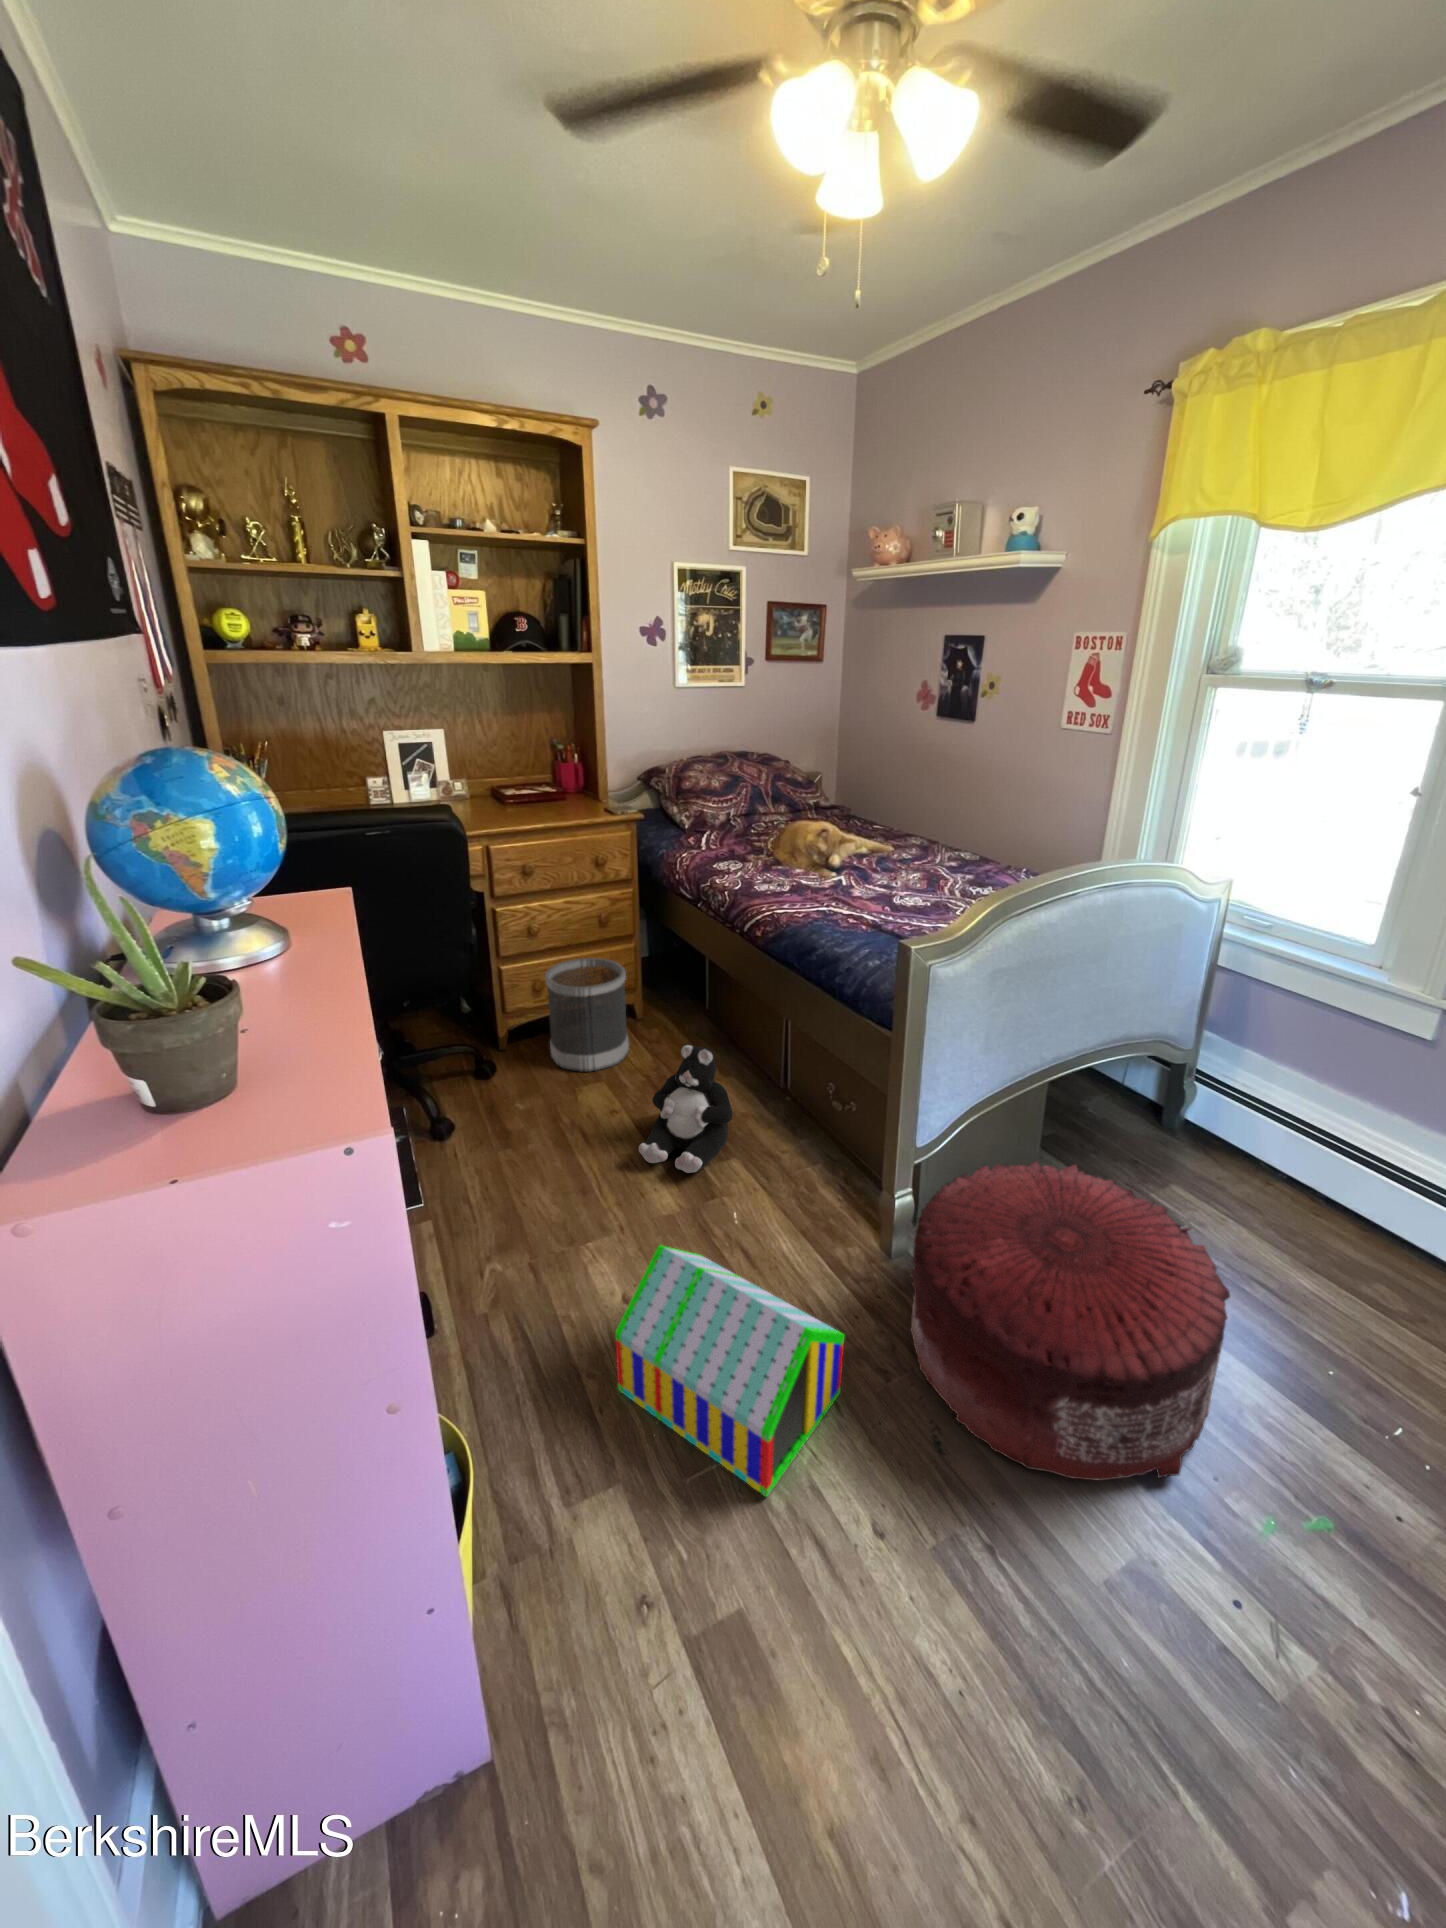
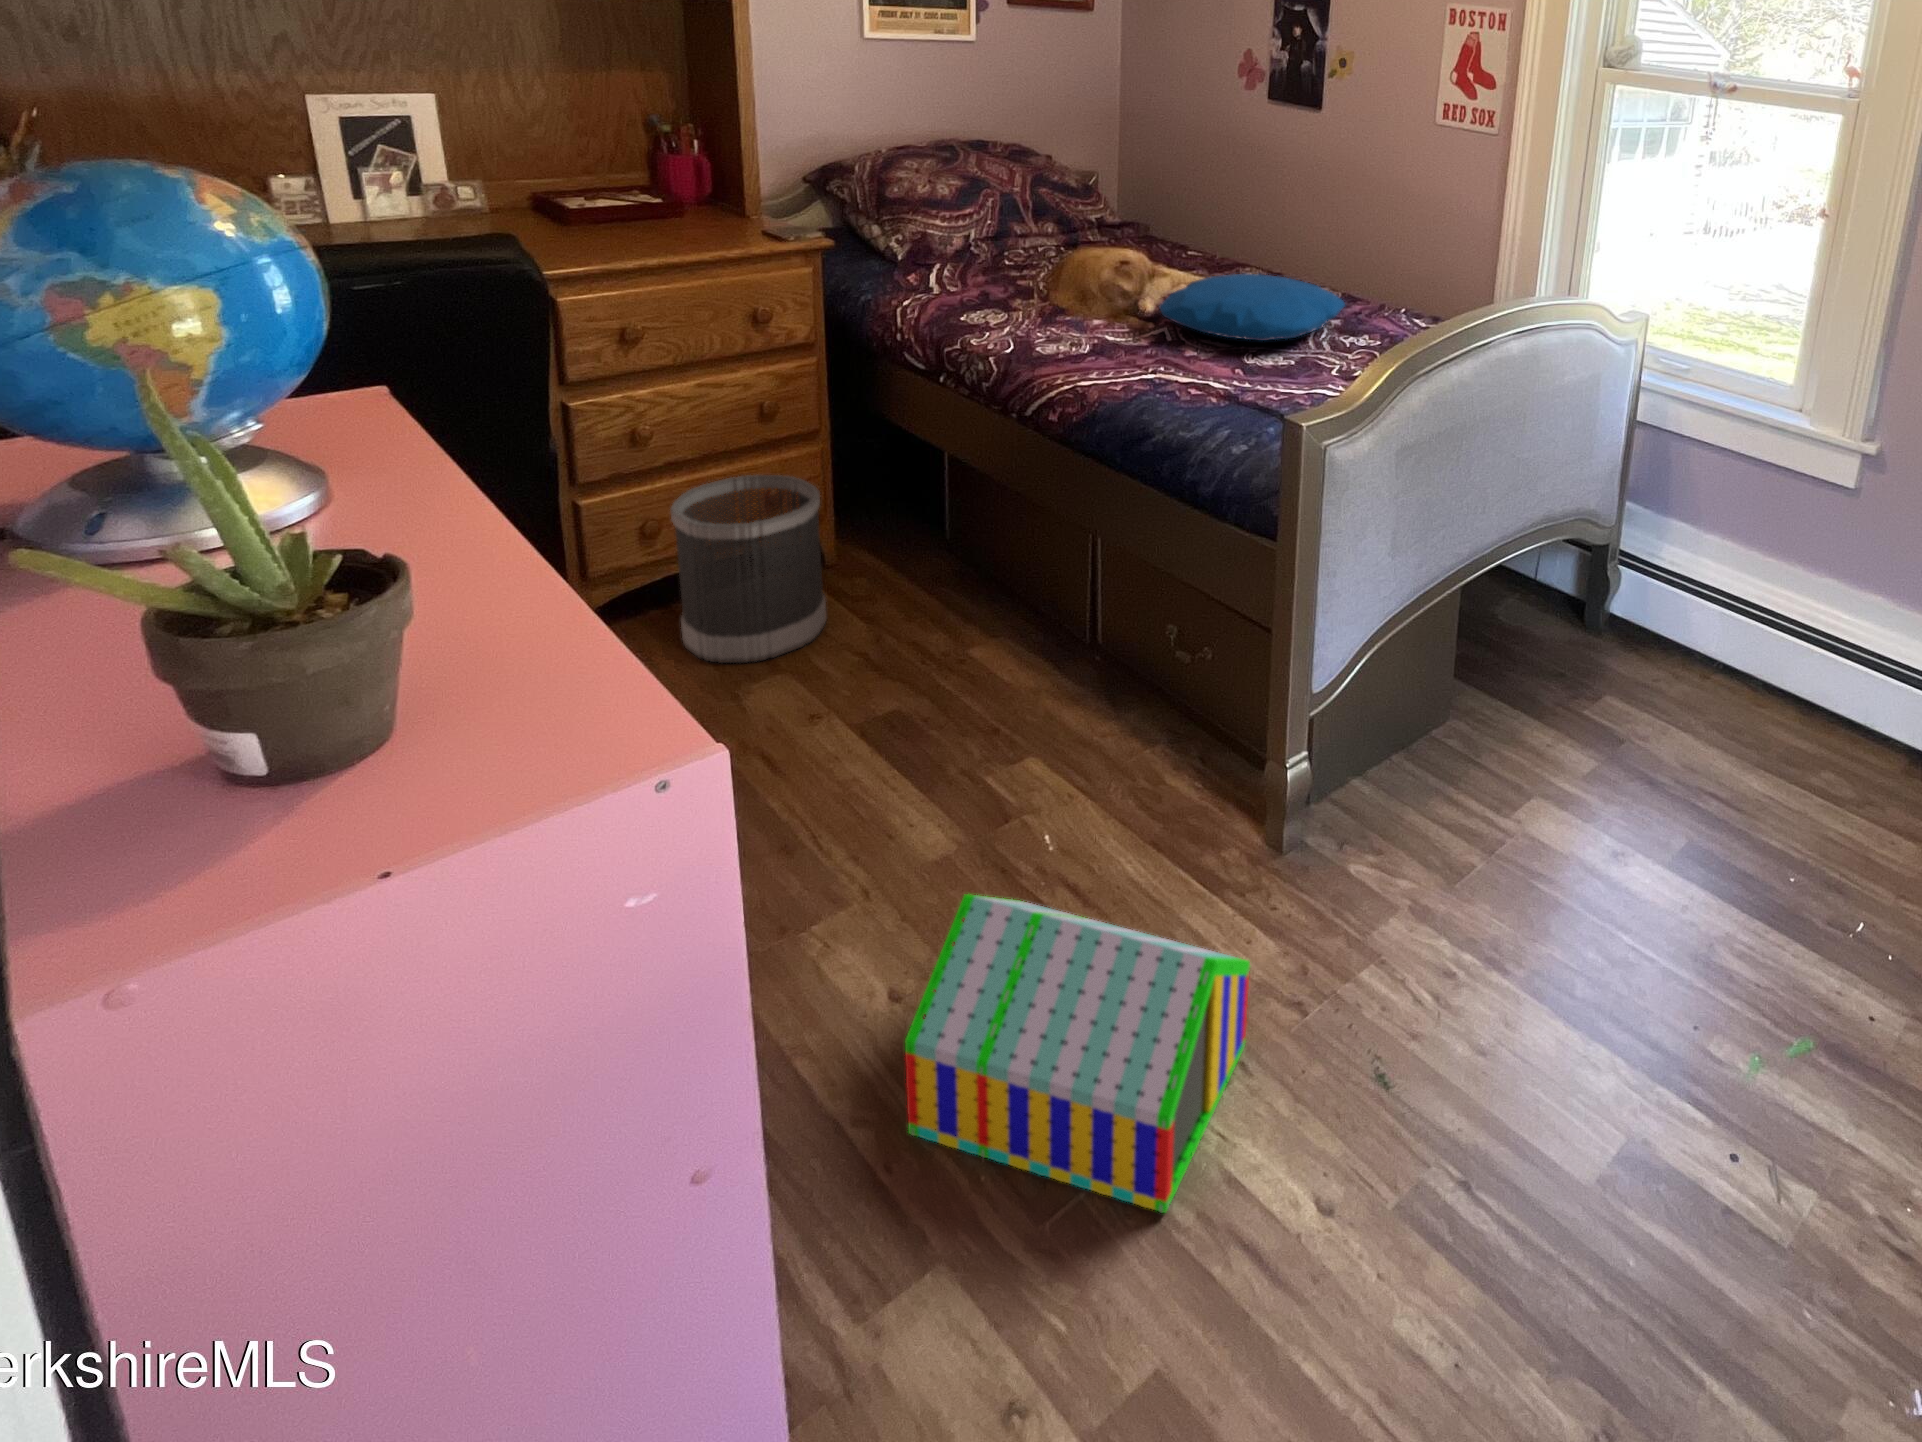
pillow: none [838,840,976,887] -> present [1159,274,1345,341]
plush toy: present [639,1043,732,1173] -> none [879,592,1029,791]
pouf: present [910,1161,1230,1481] -> none [1322,682,1694,1074]

